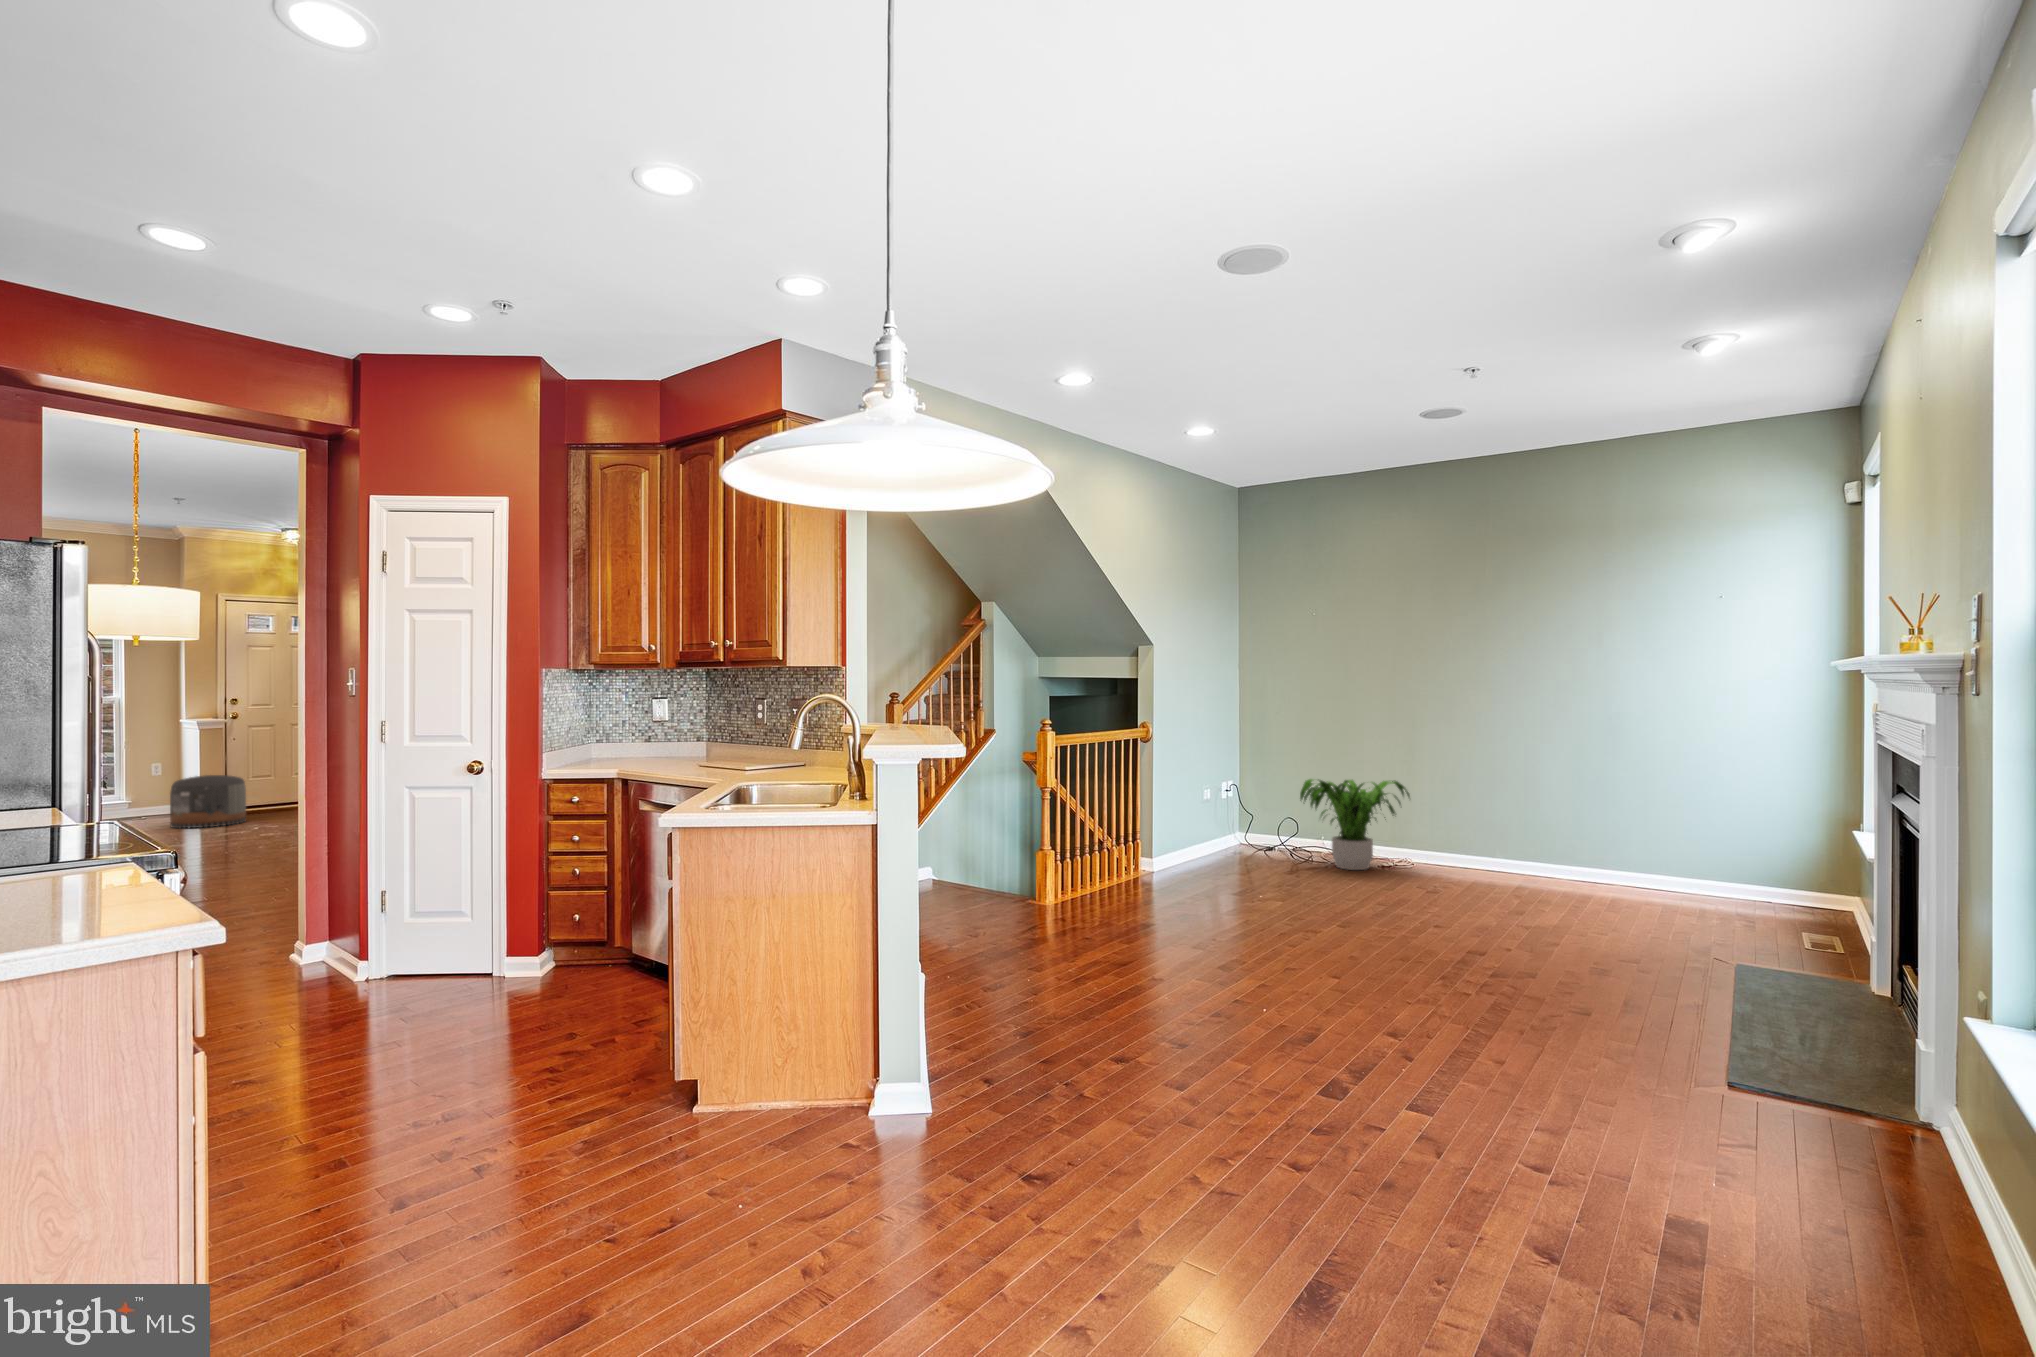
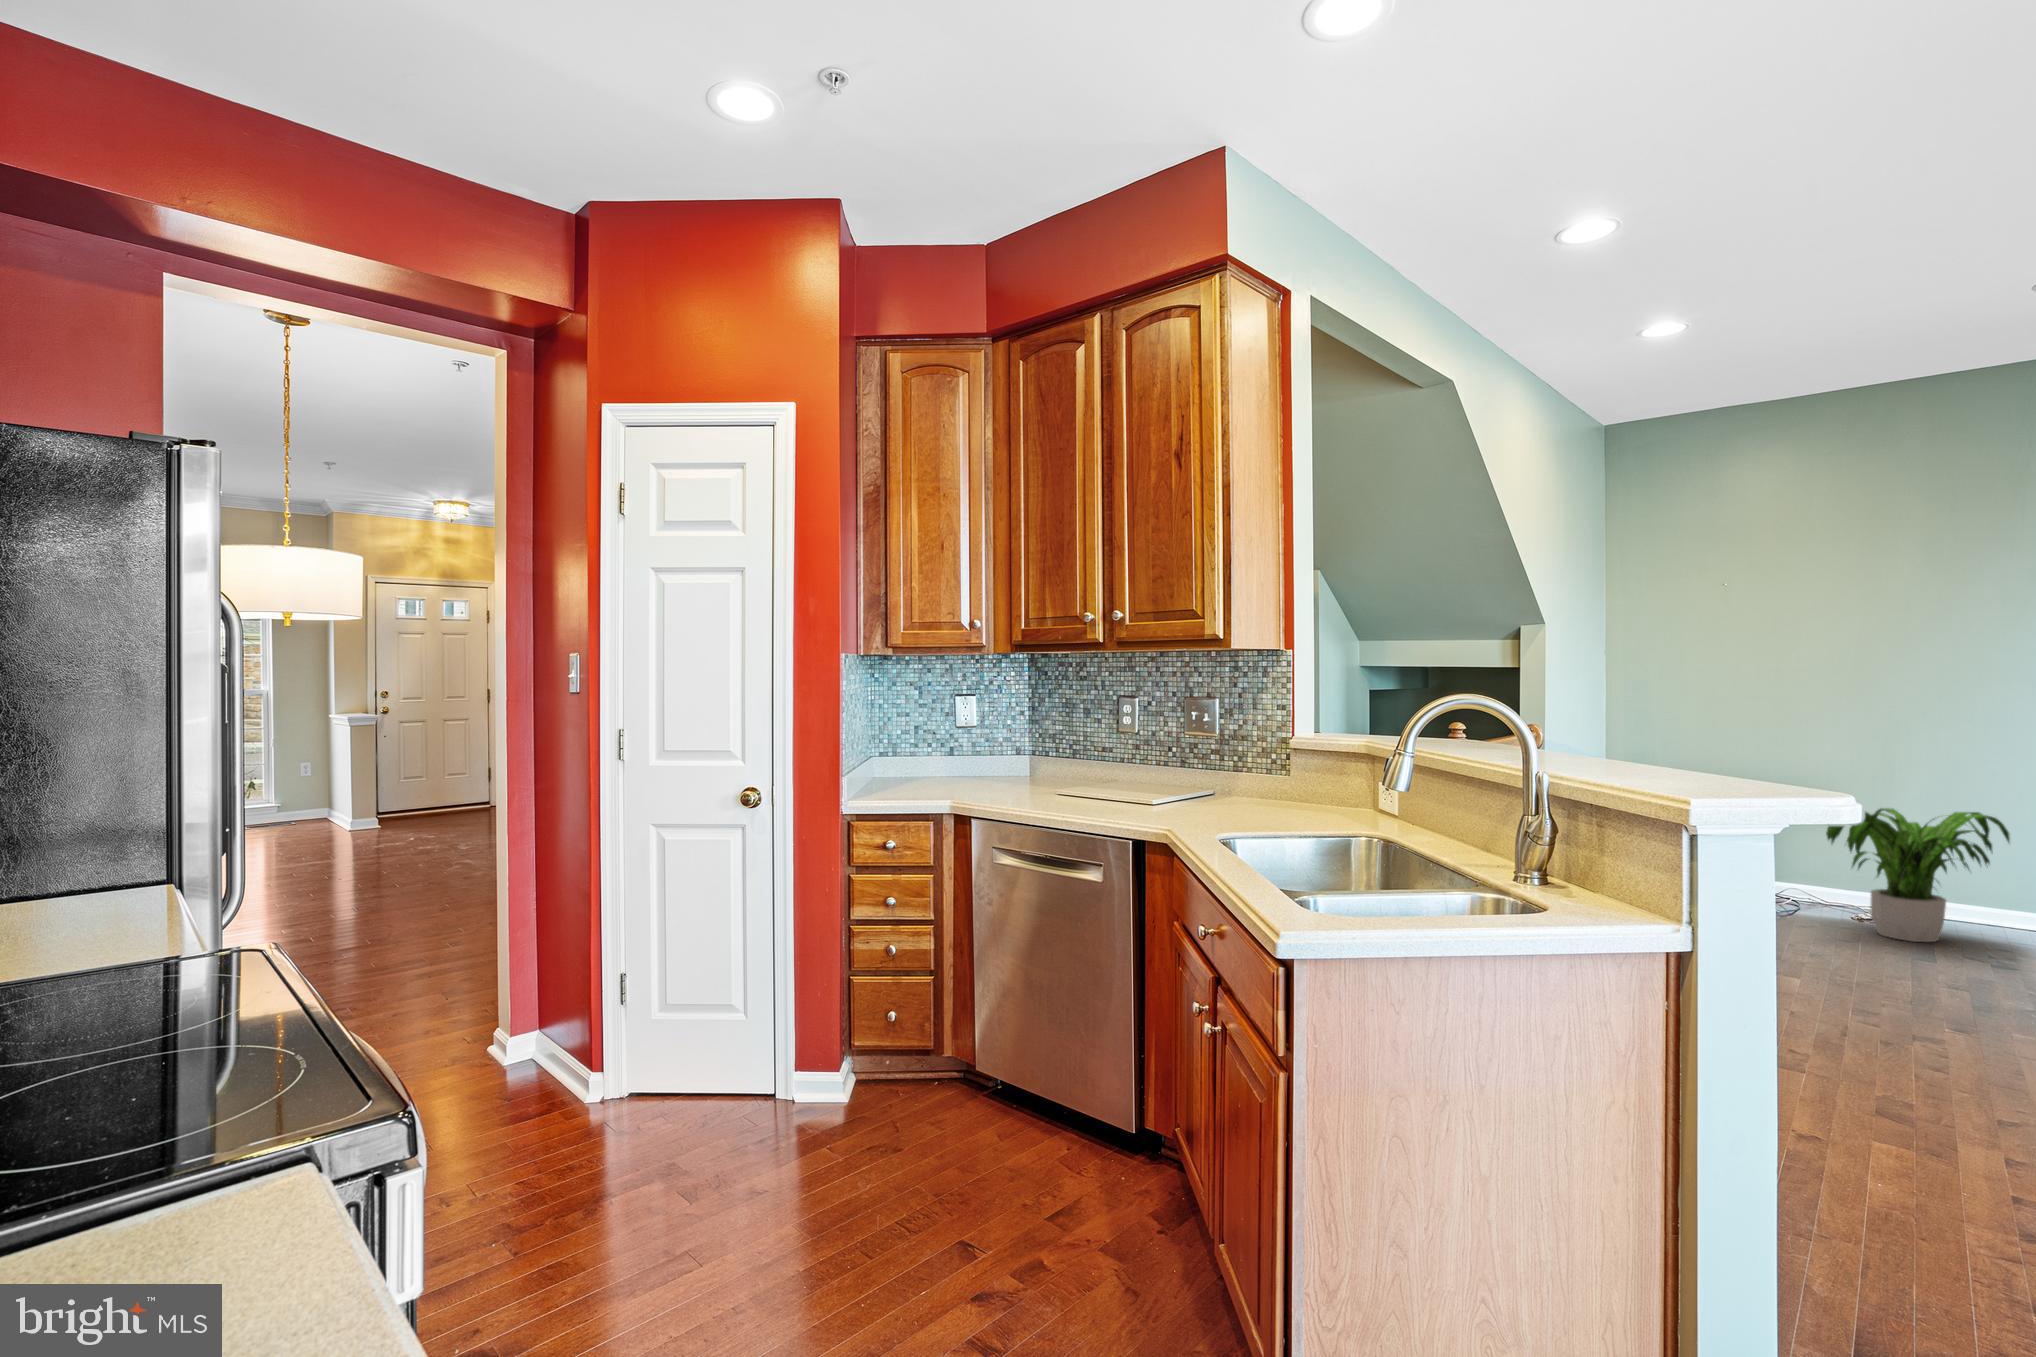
pouf: present [170,775,246,828] -> none [378,781,454,840]

